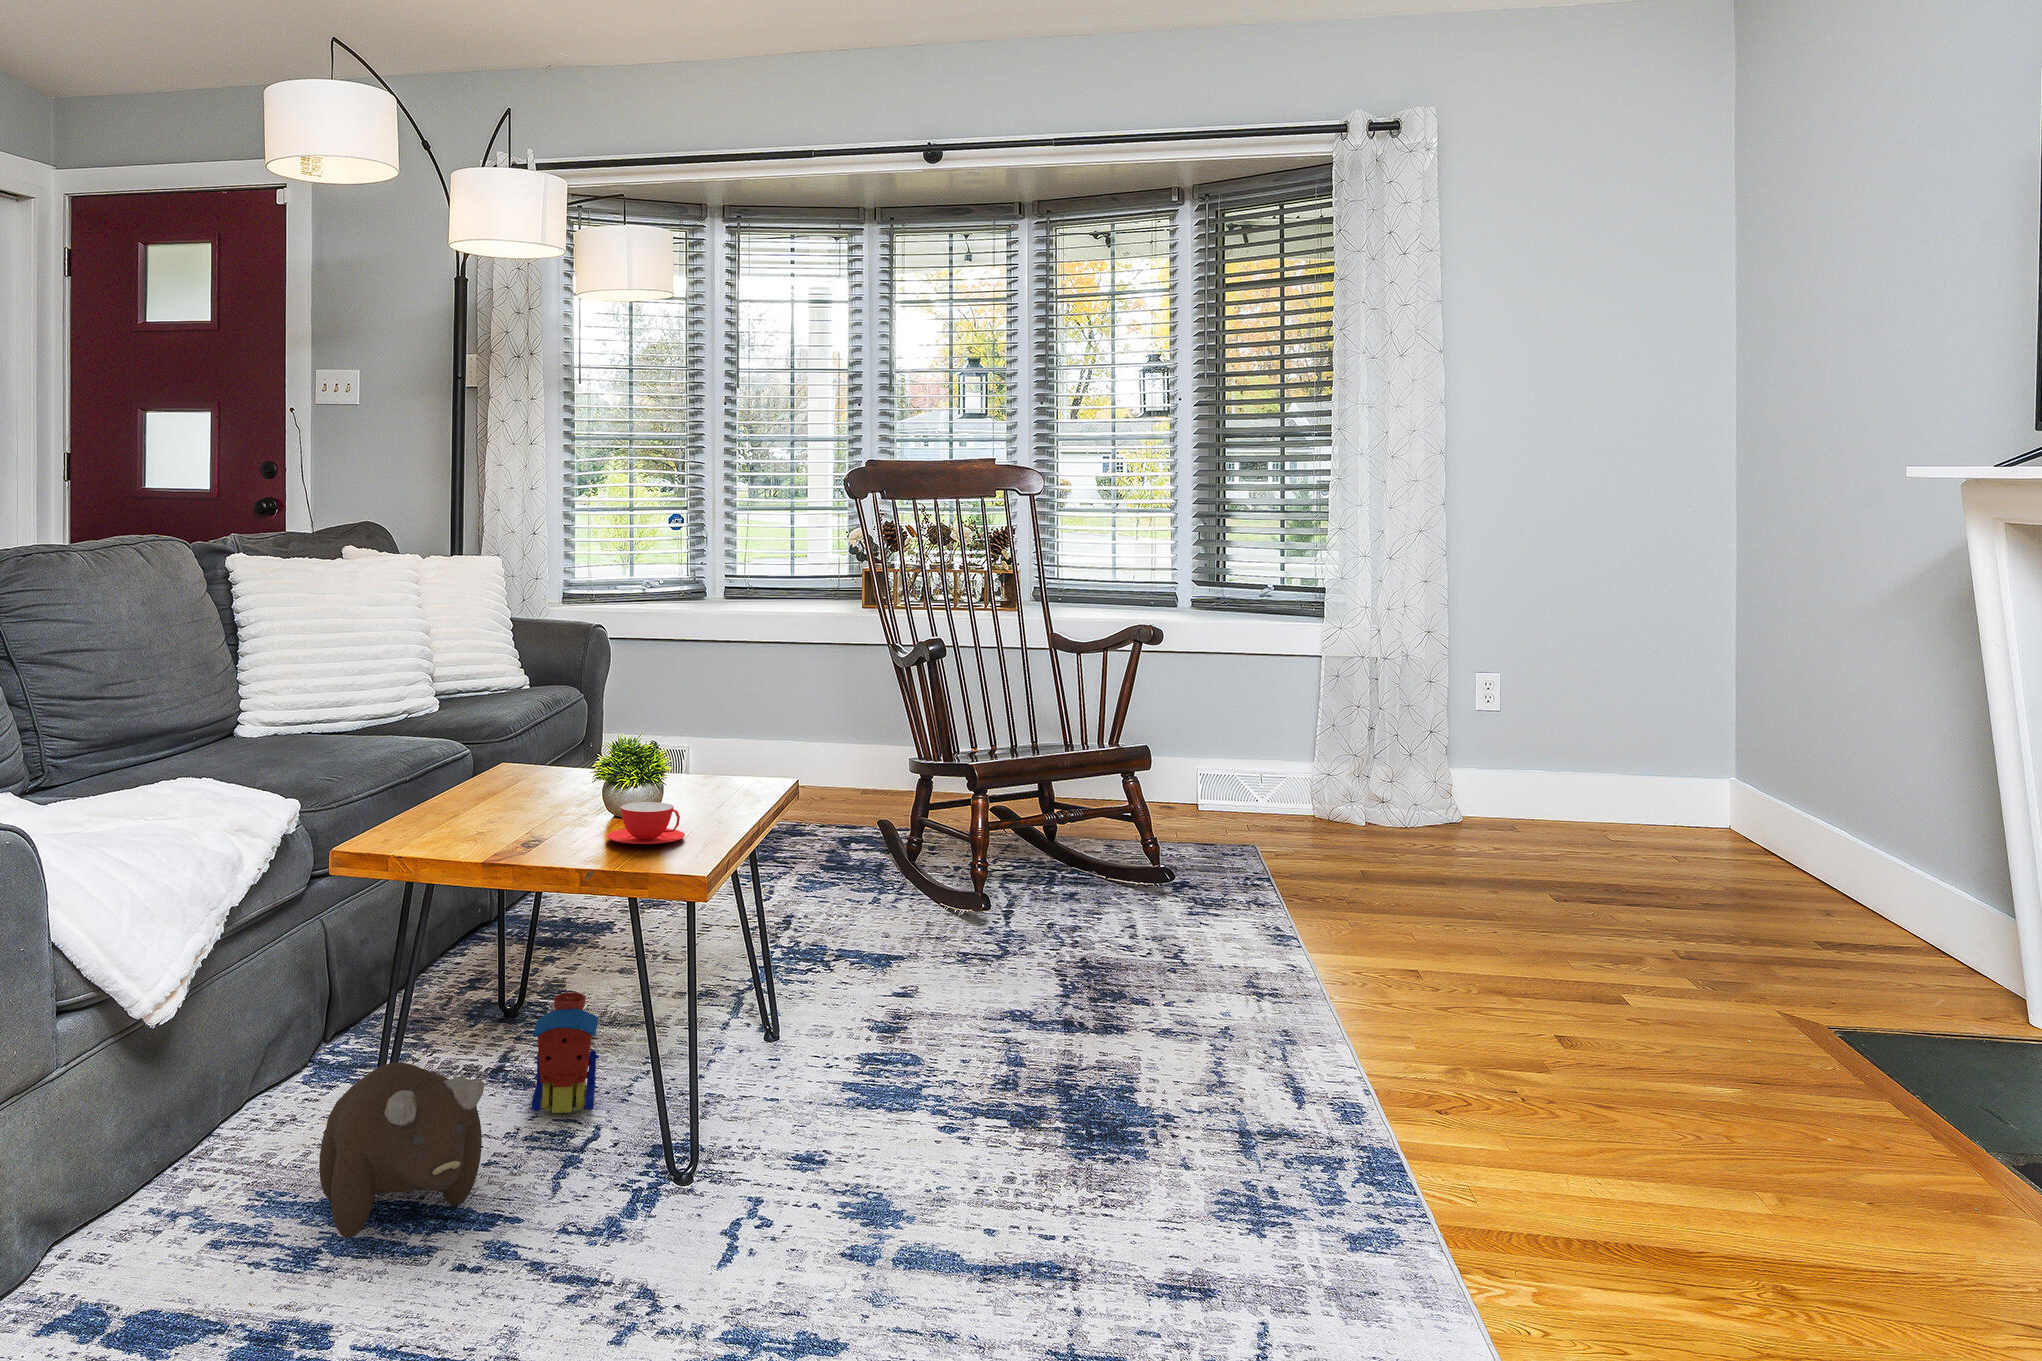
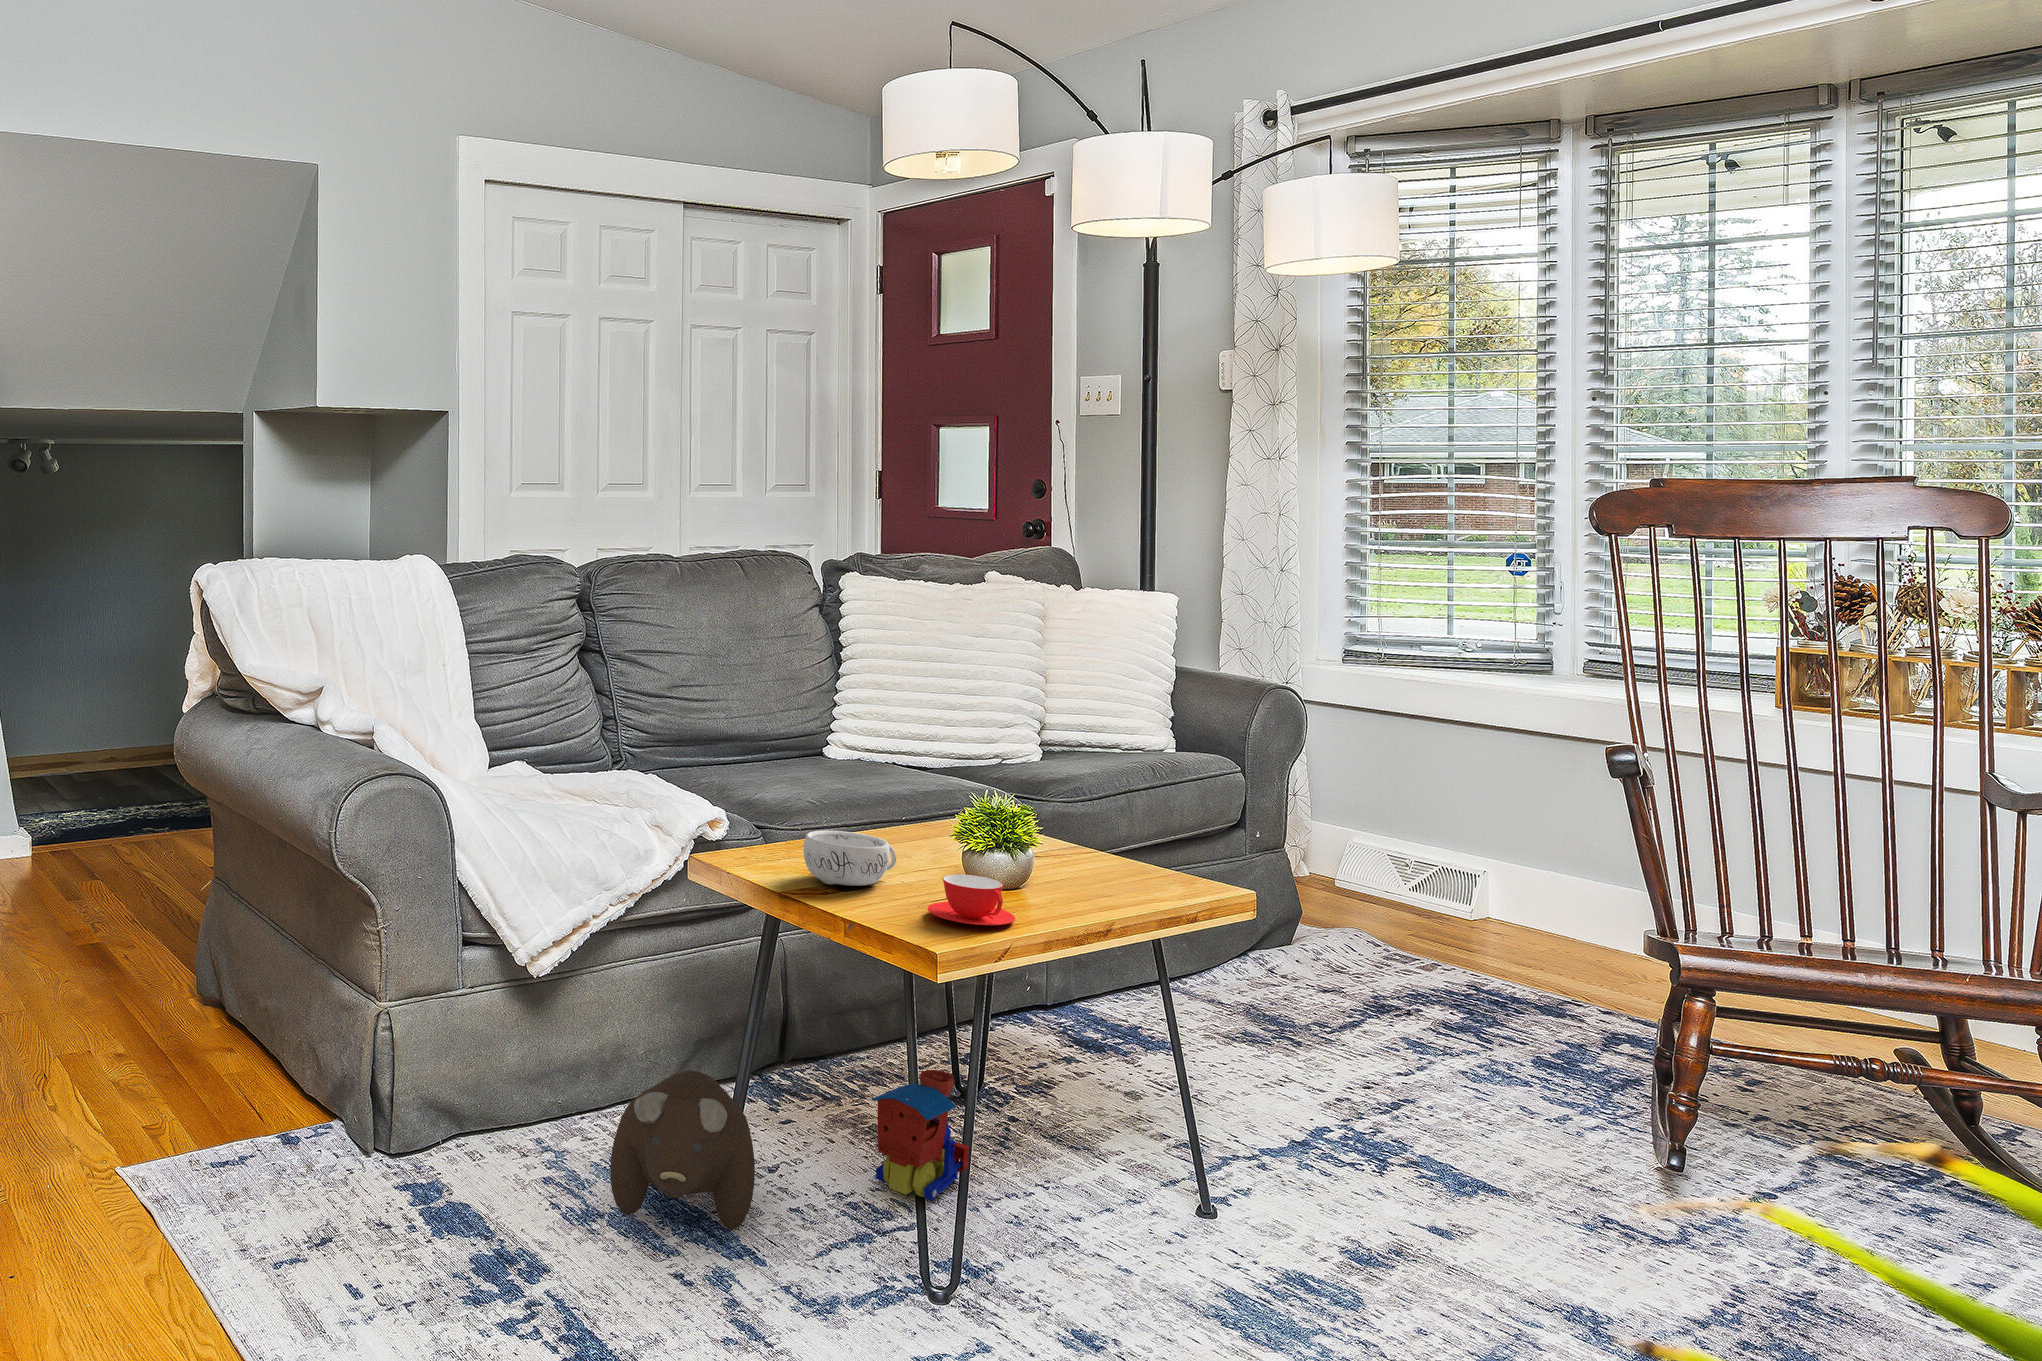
decorative bowl: none [453,790,537,842] -> present [804,831,896,886]

